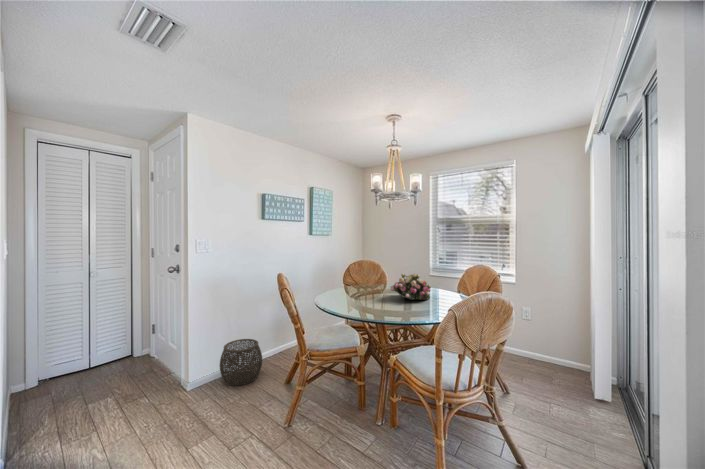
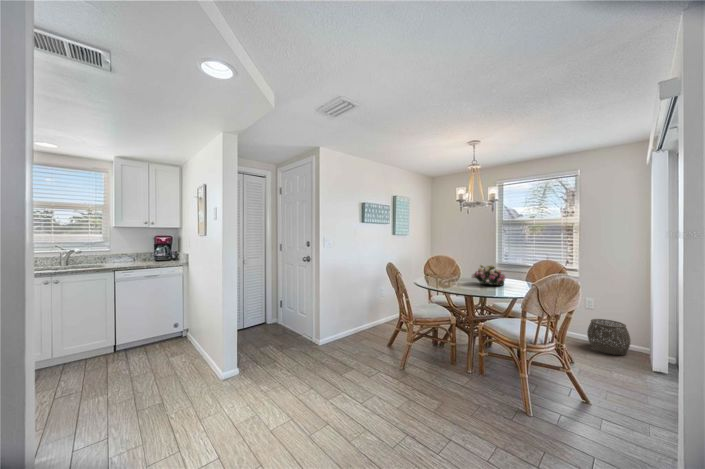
woven basket: present [220,339,262,386] -> present [587,319,630,355]

